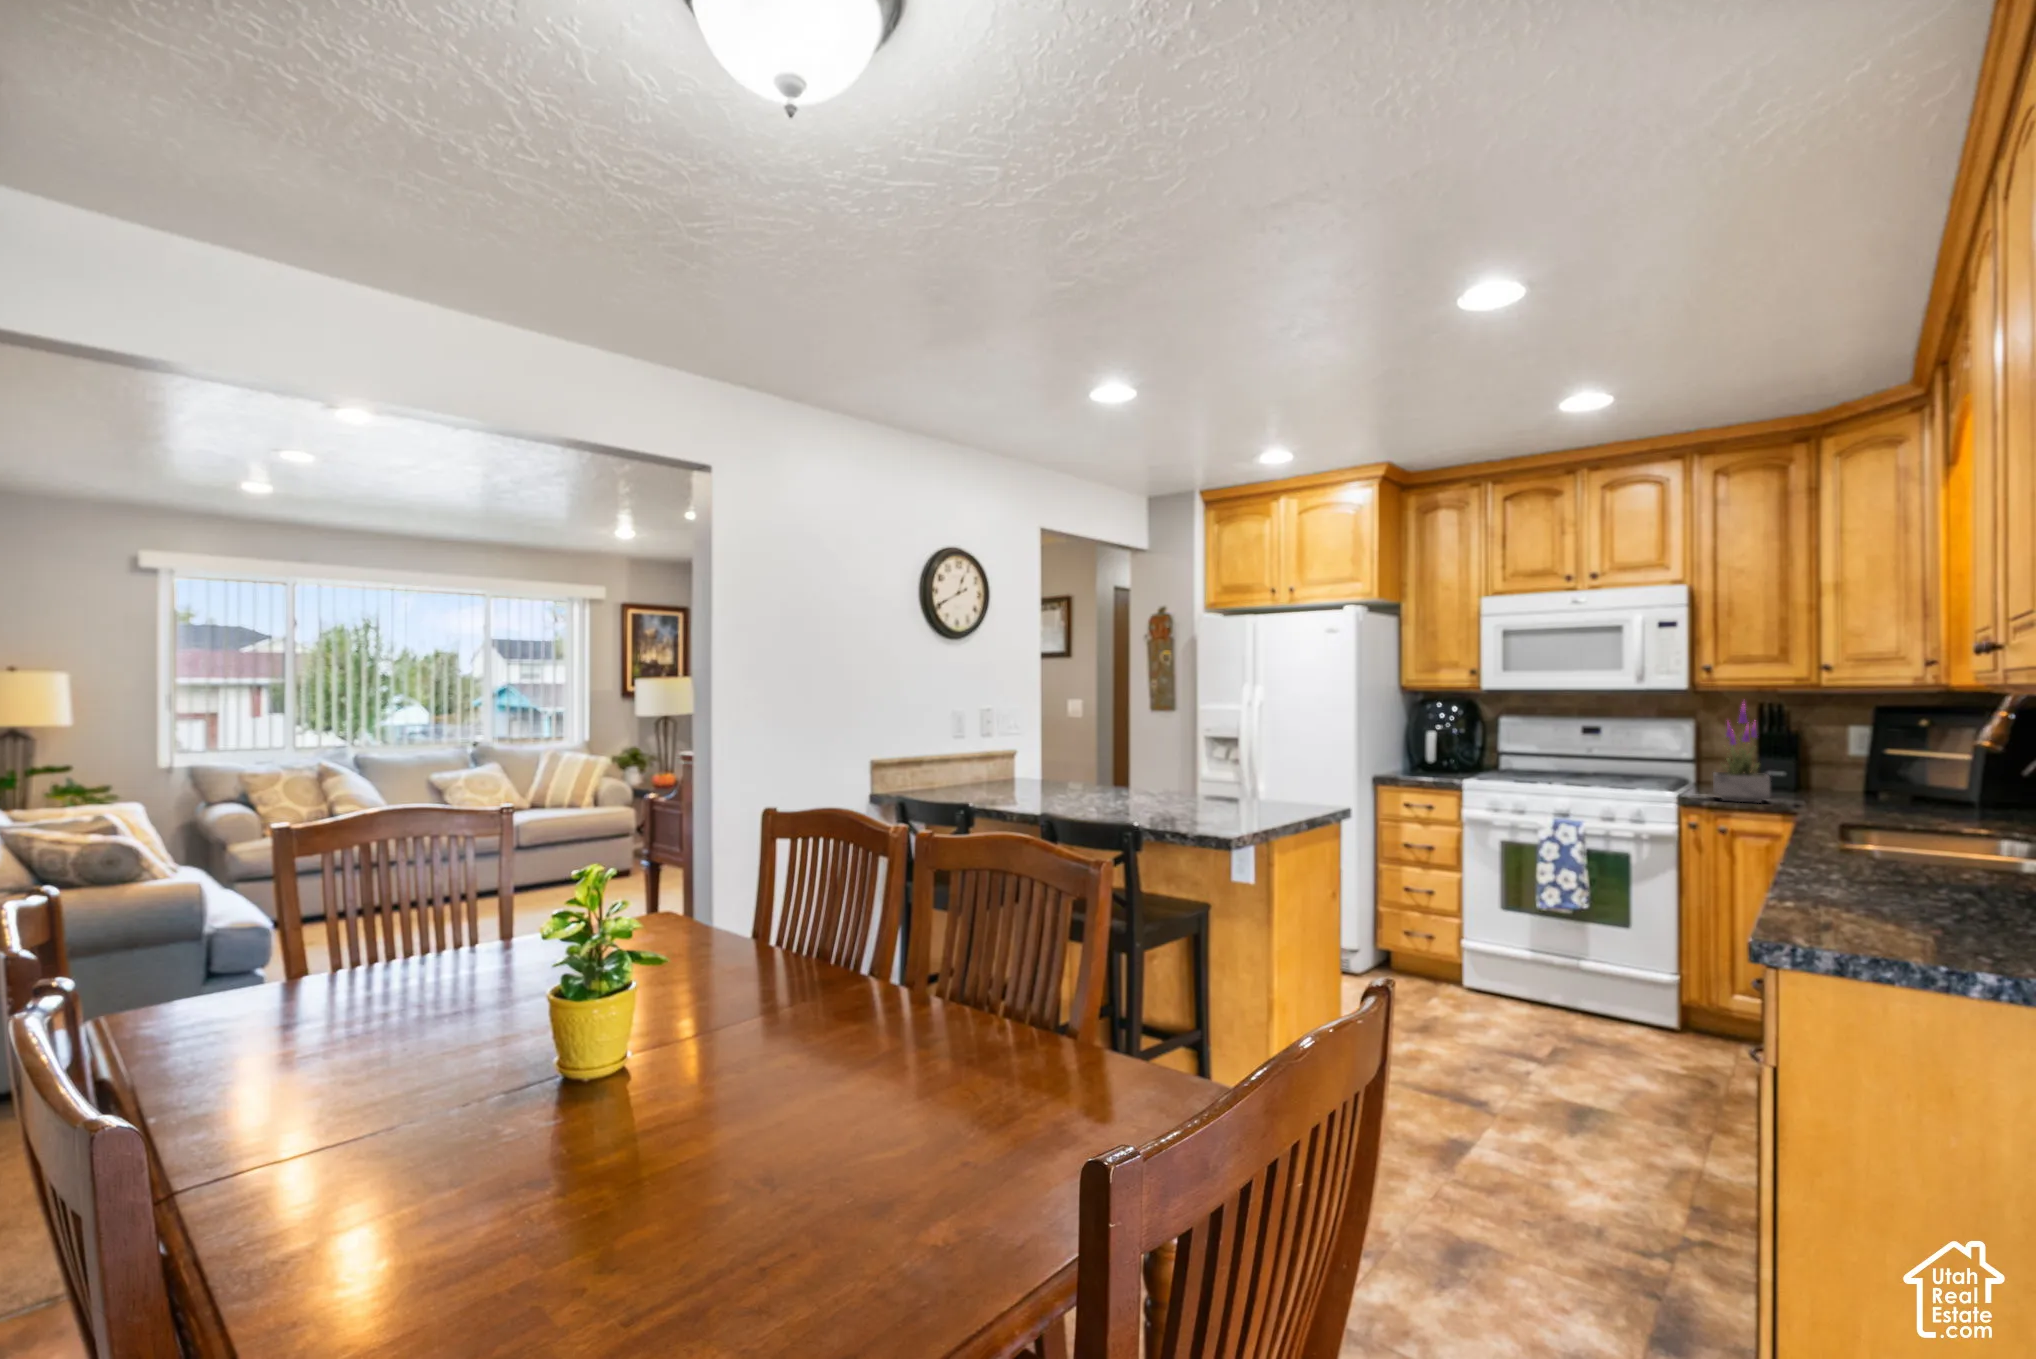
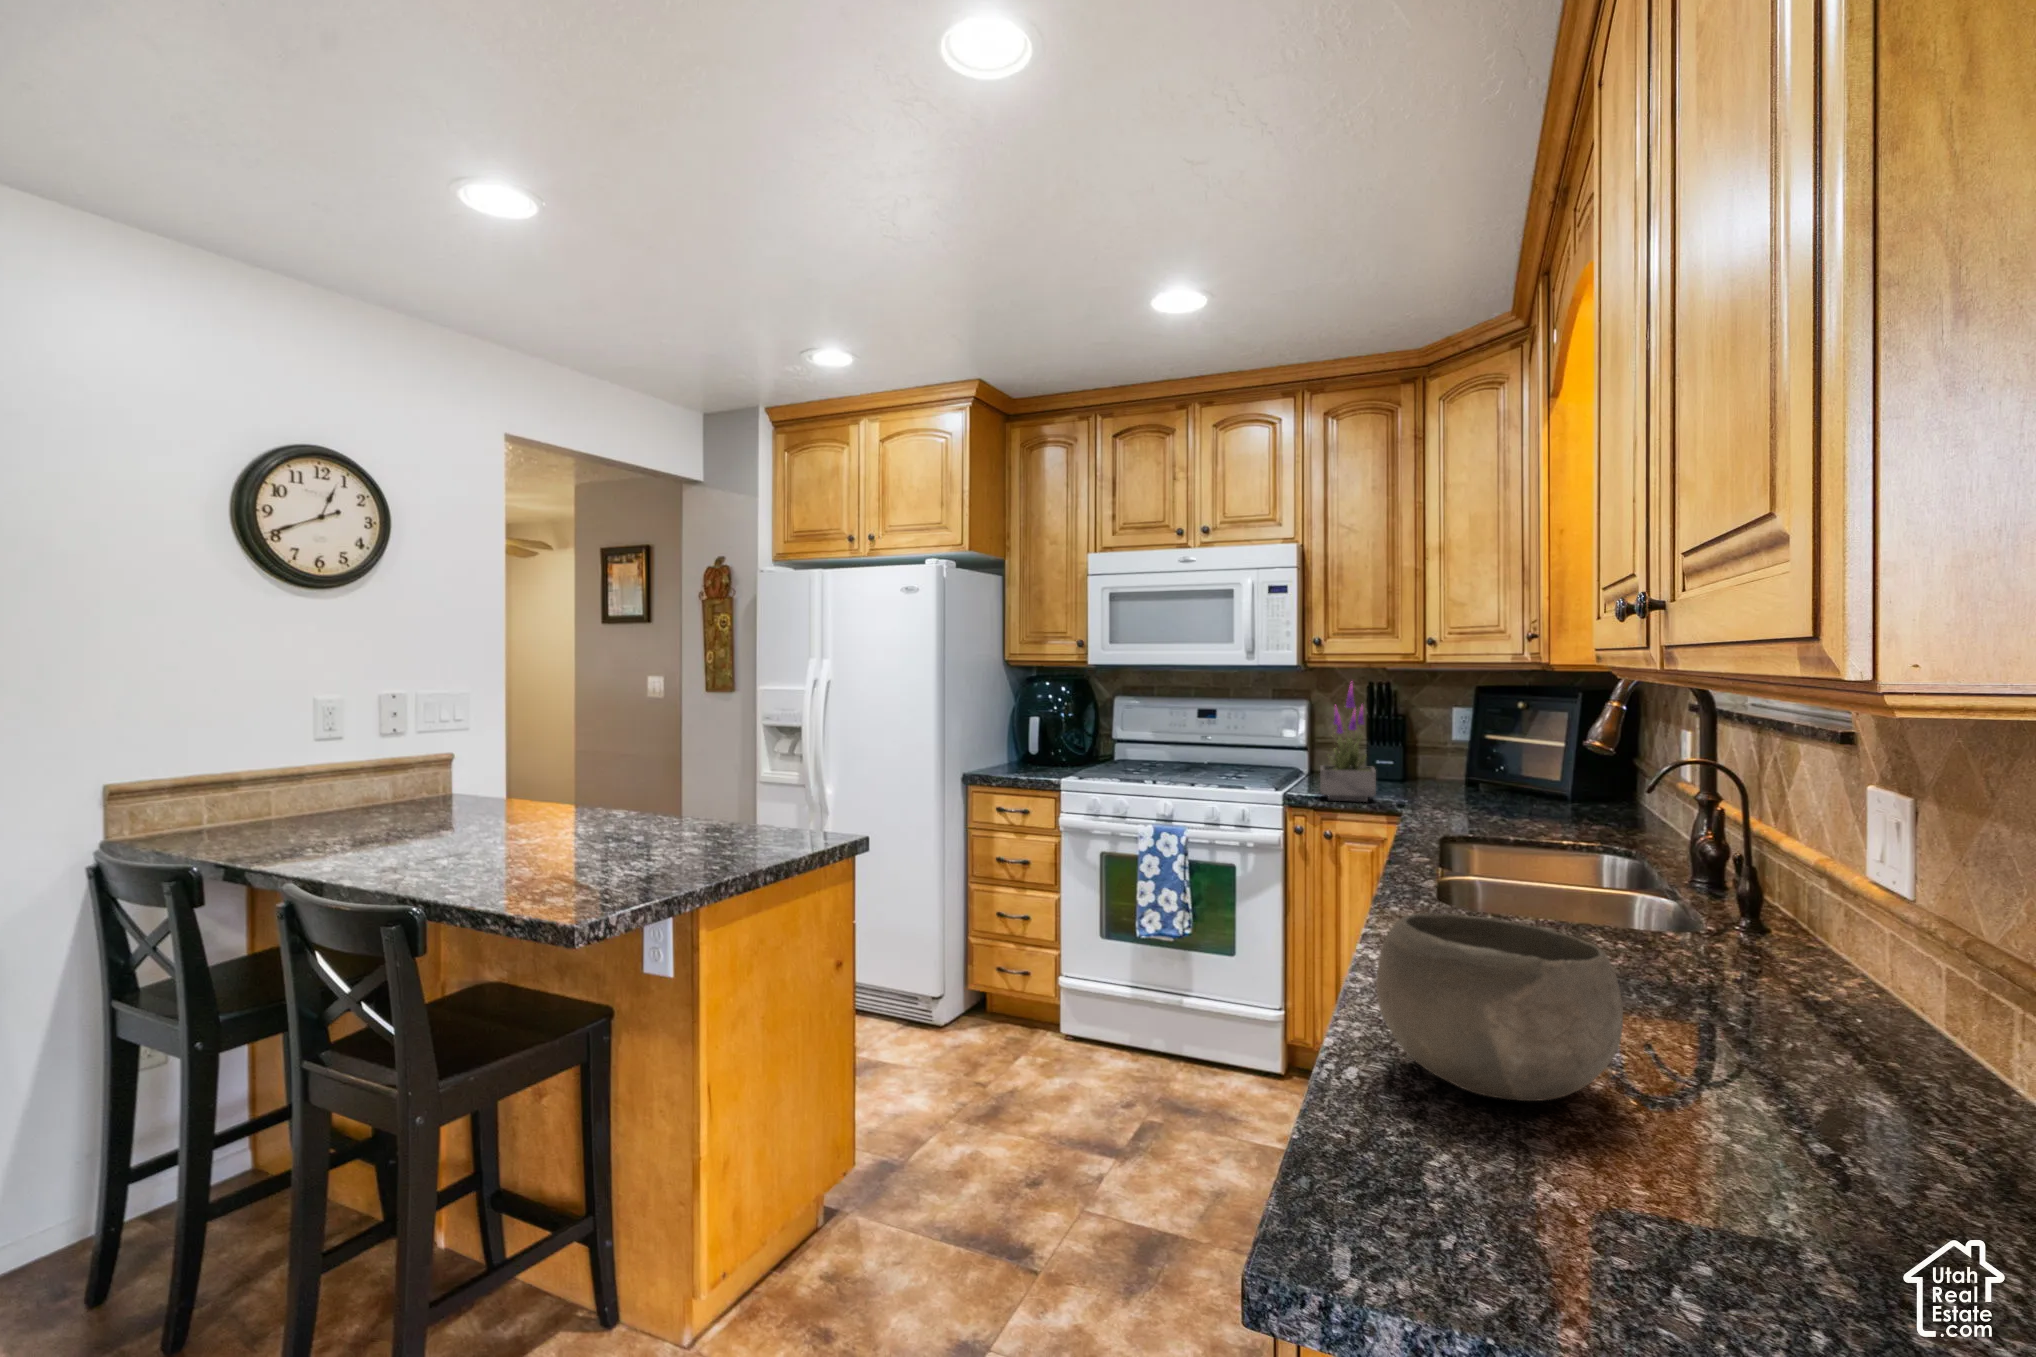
bowl: none [1813,833,1979,931] -> present [1376,913,1623,1101]

